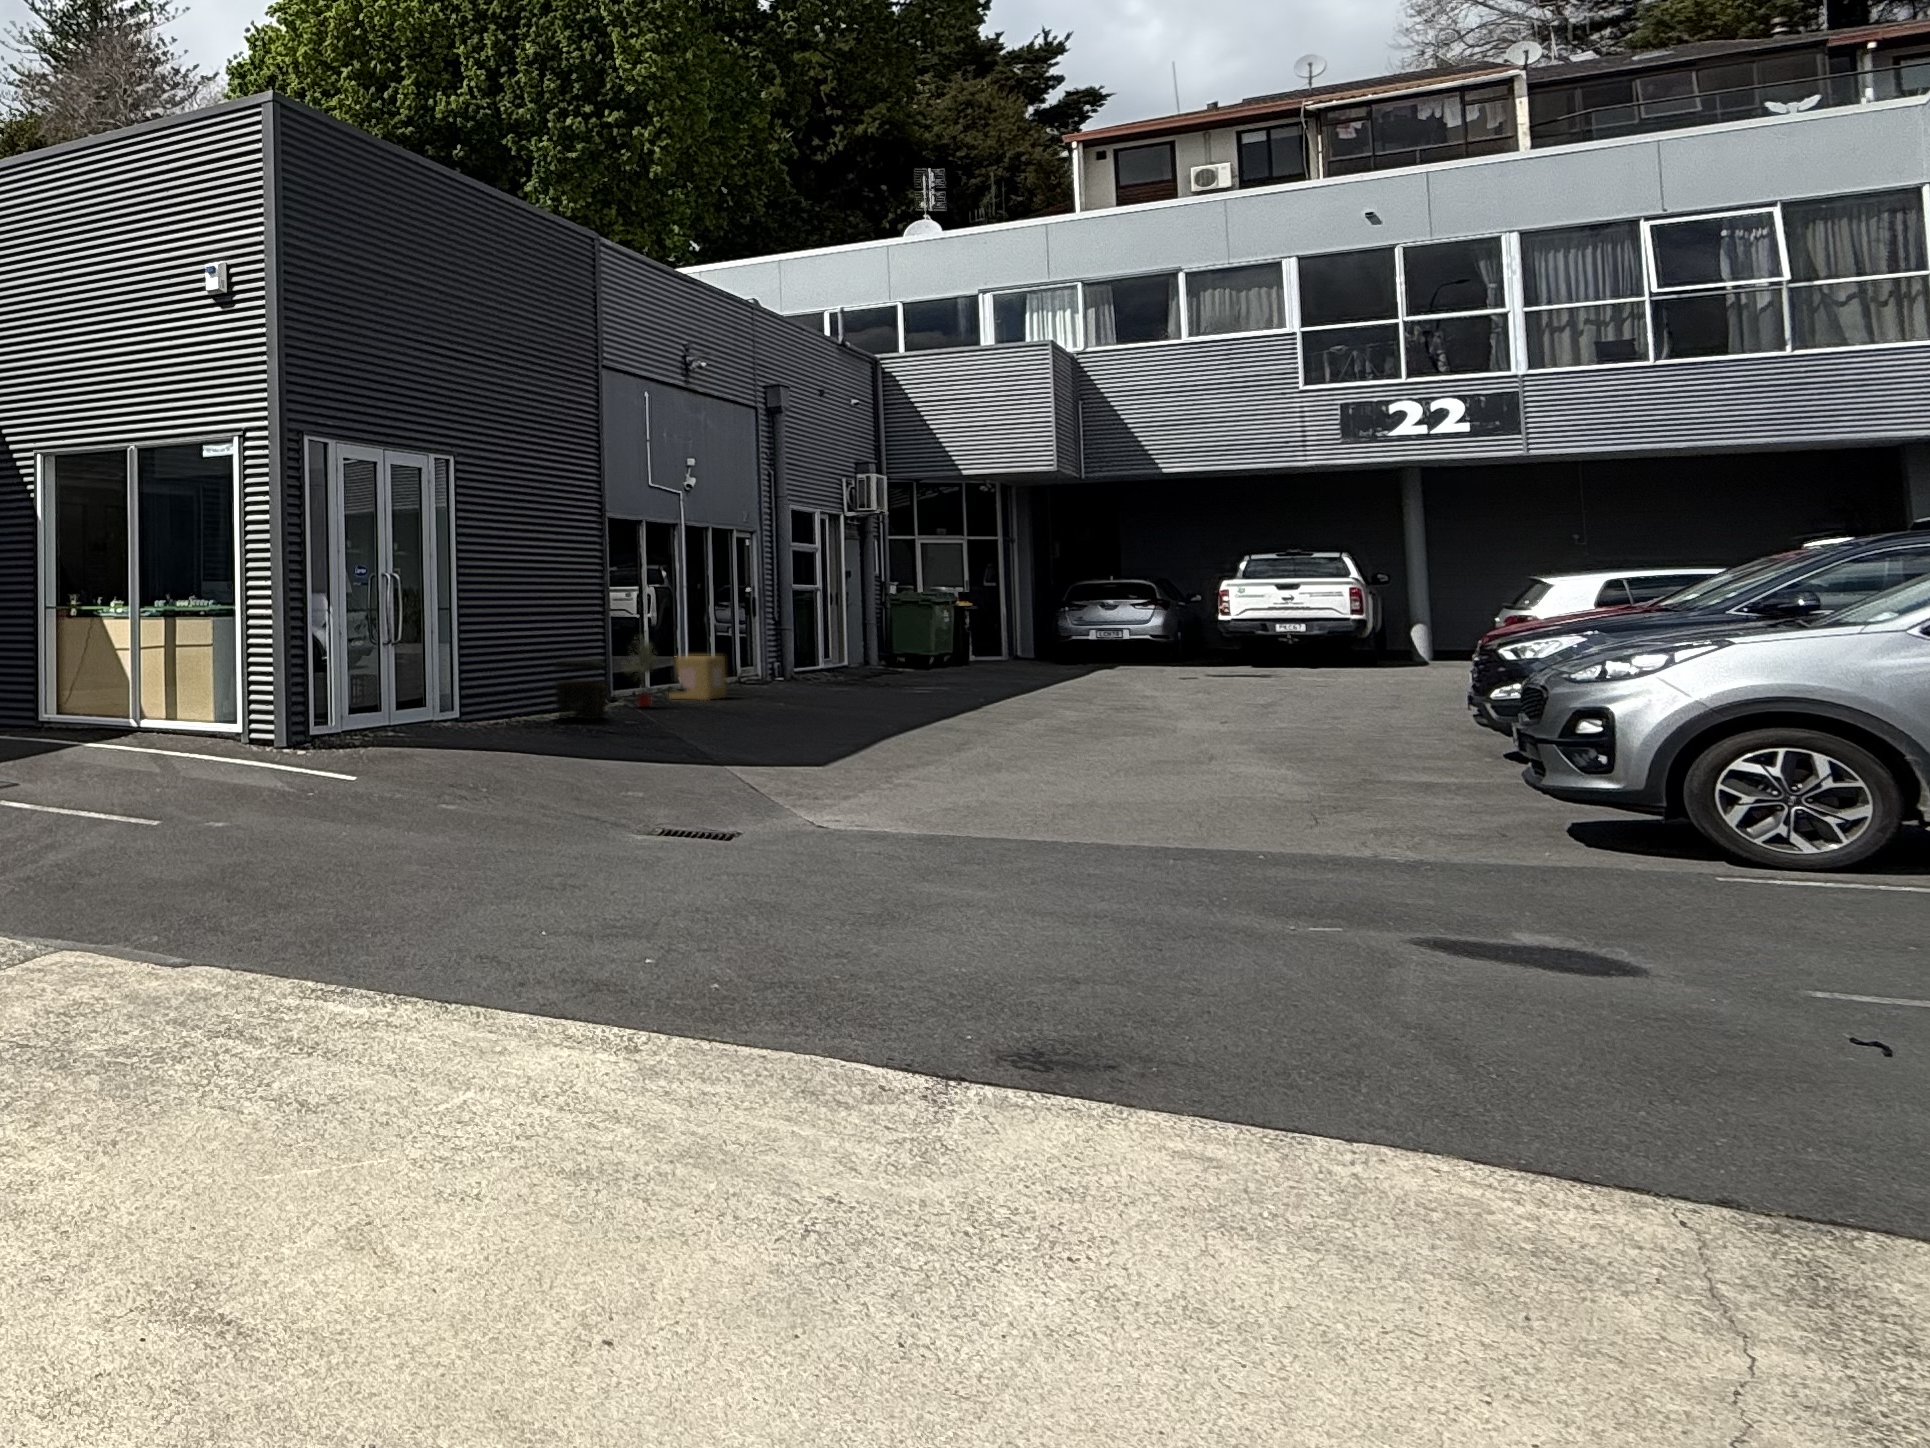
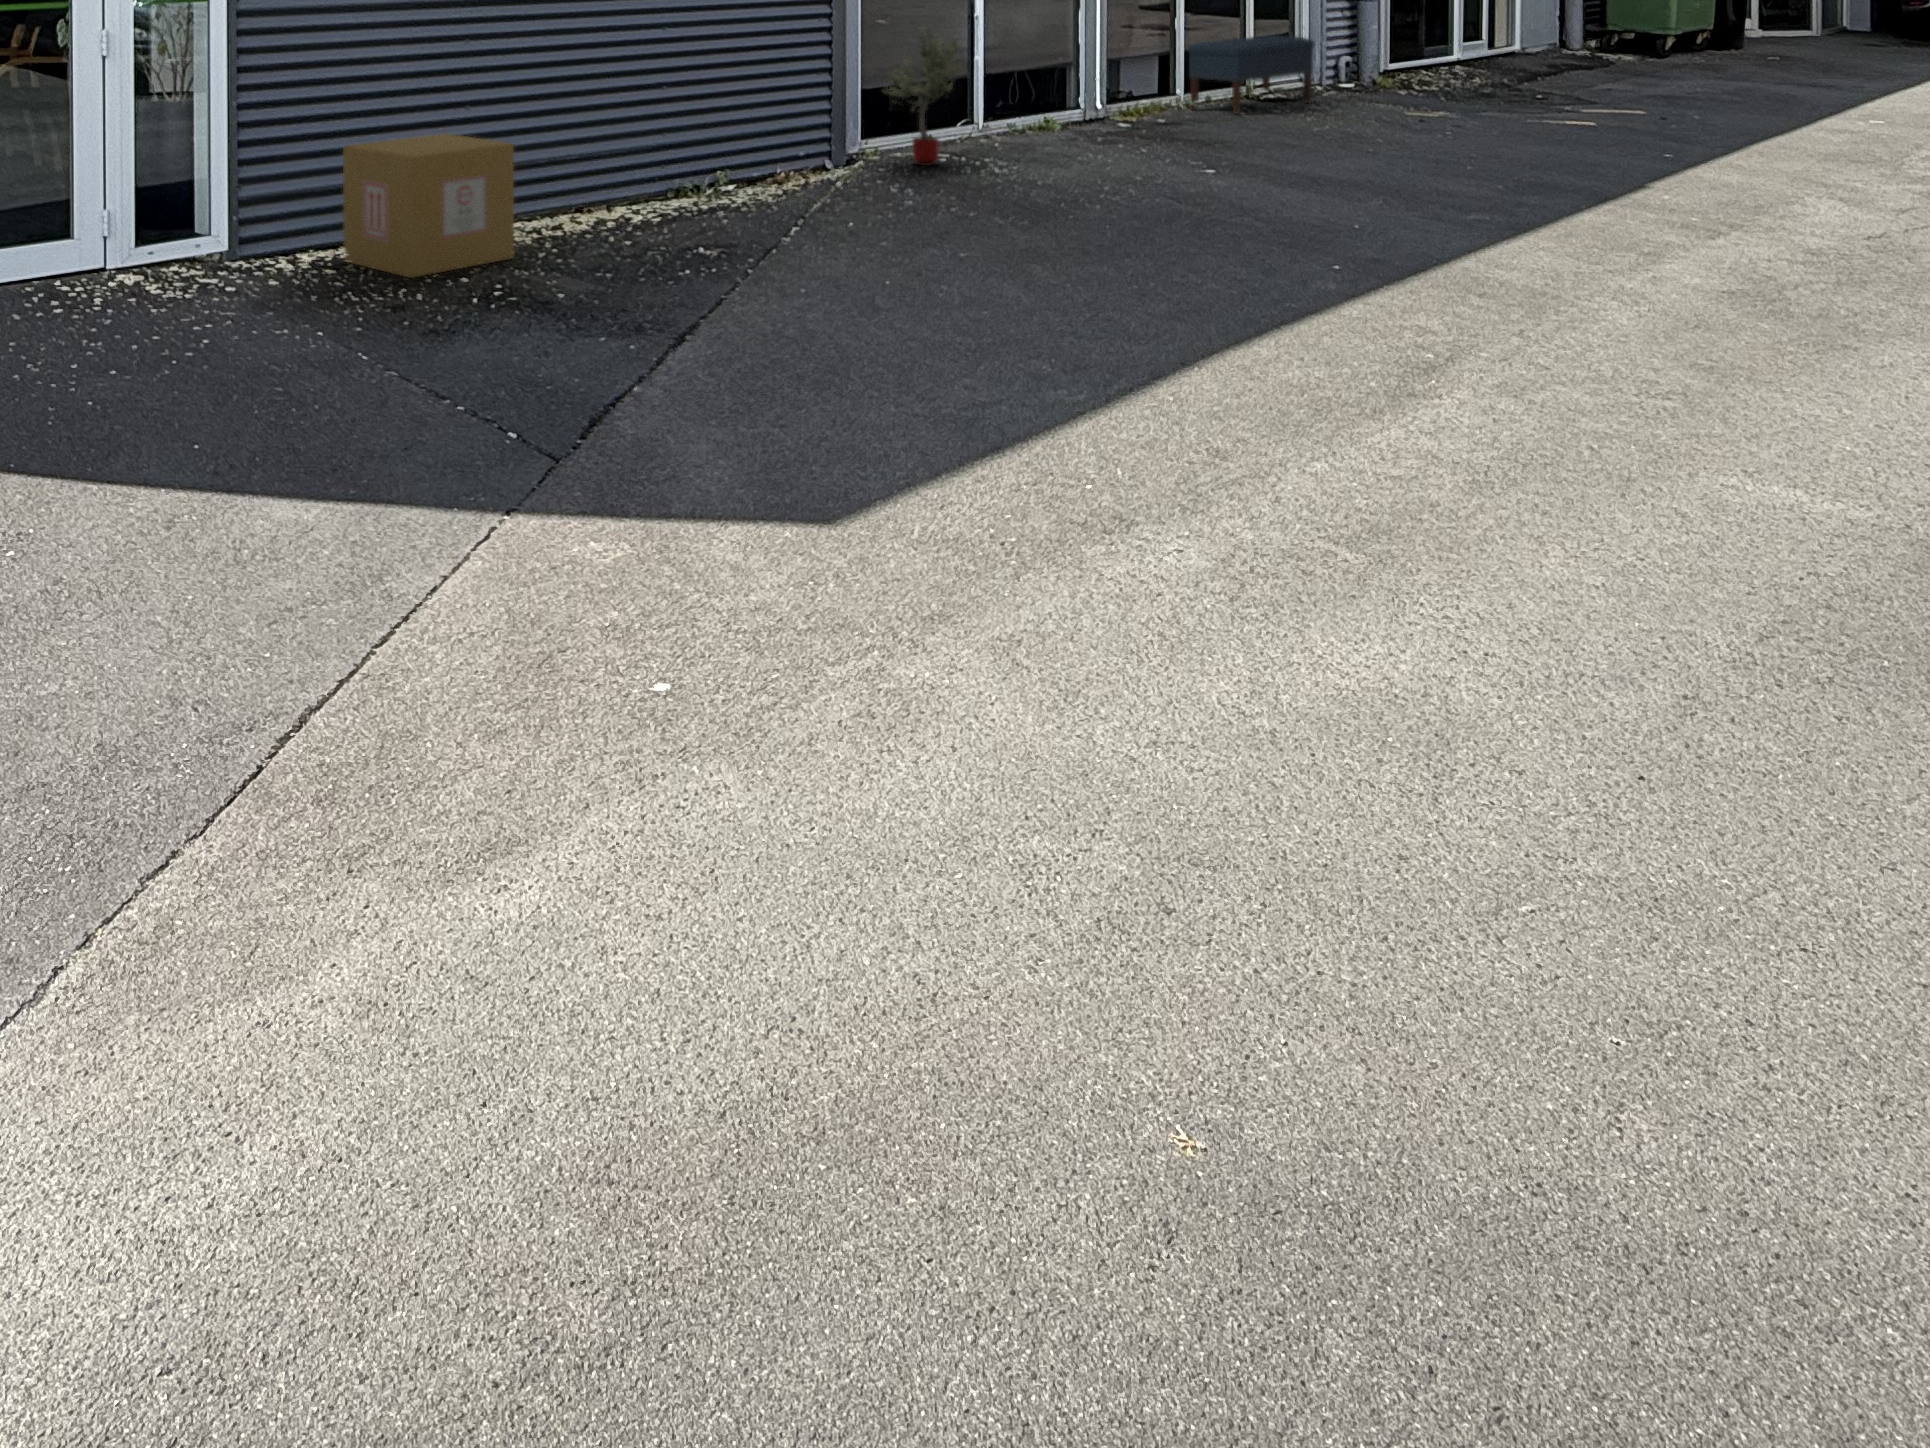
bench: none [717,651,778,692] -> present [1187,35,1314,114]
cardboard box: present [670,656,726,700] -> present [343,133,514,278]
toolbox: present [554,660,606,719] -> none [619,86,734,221]

